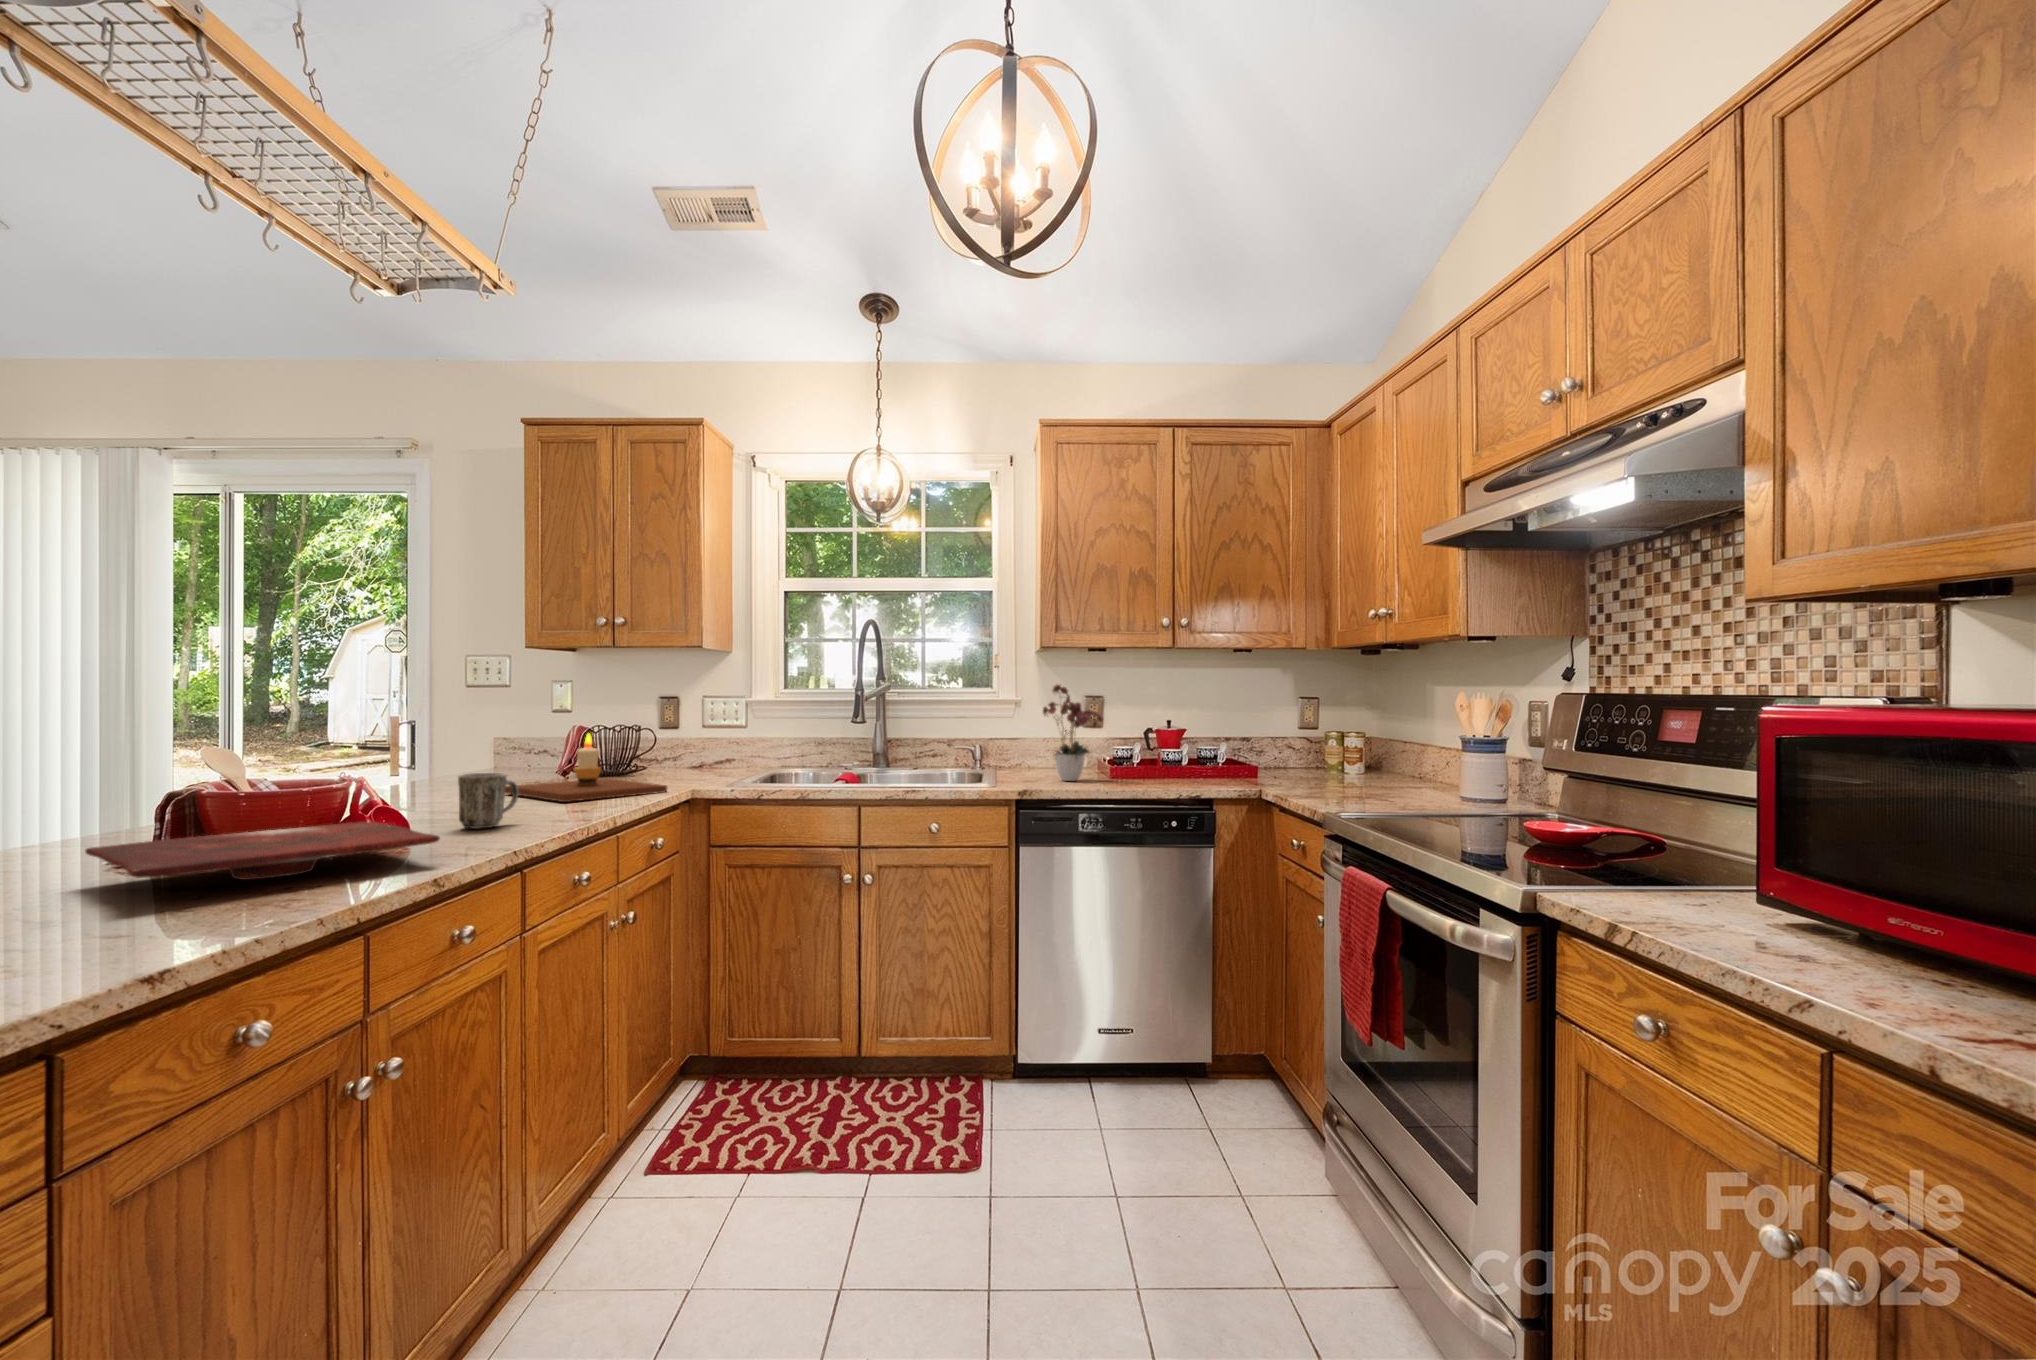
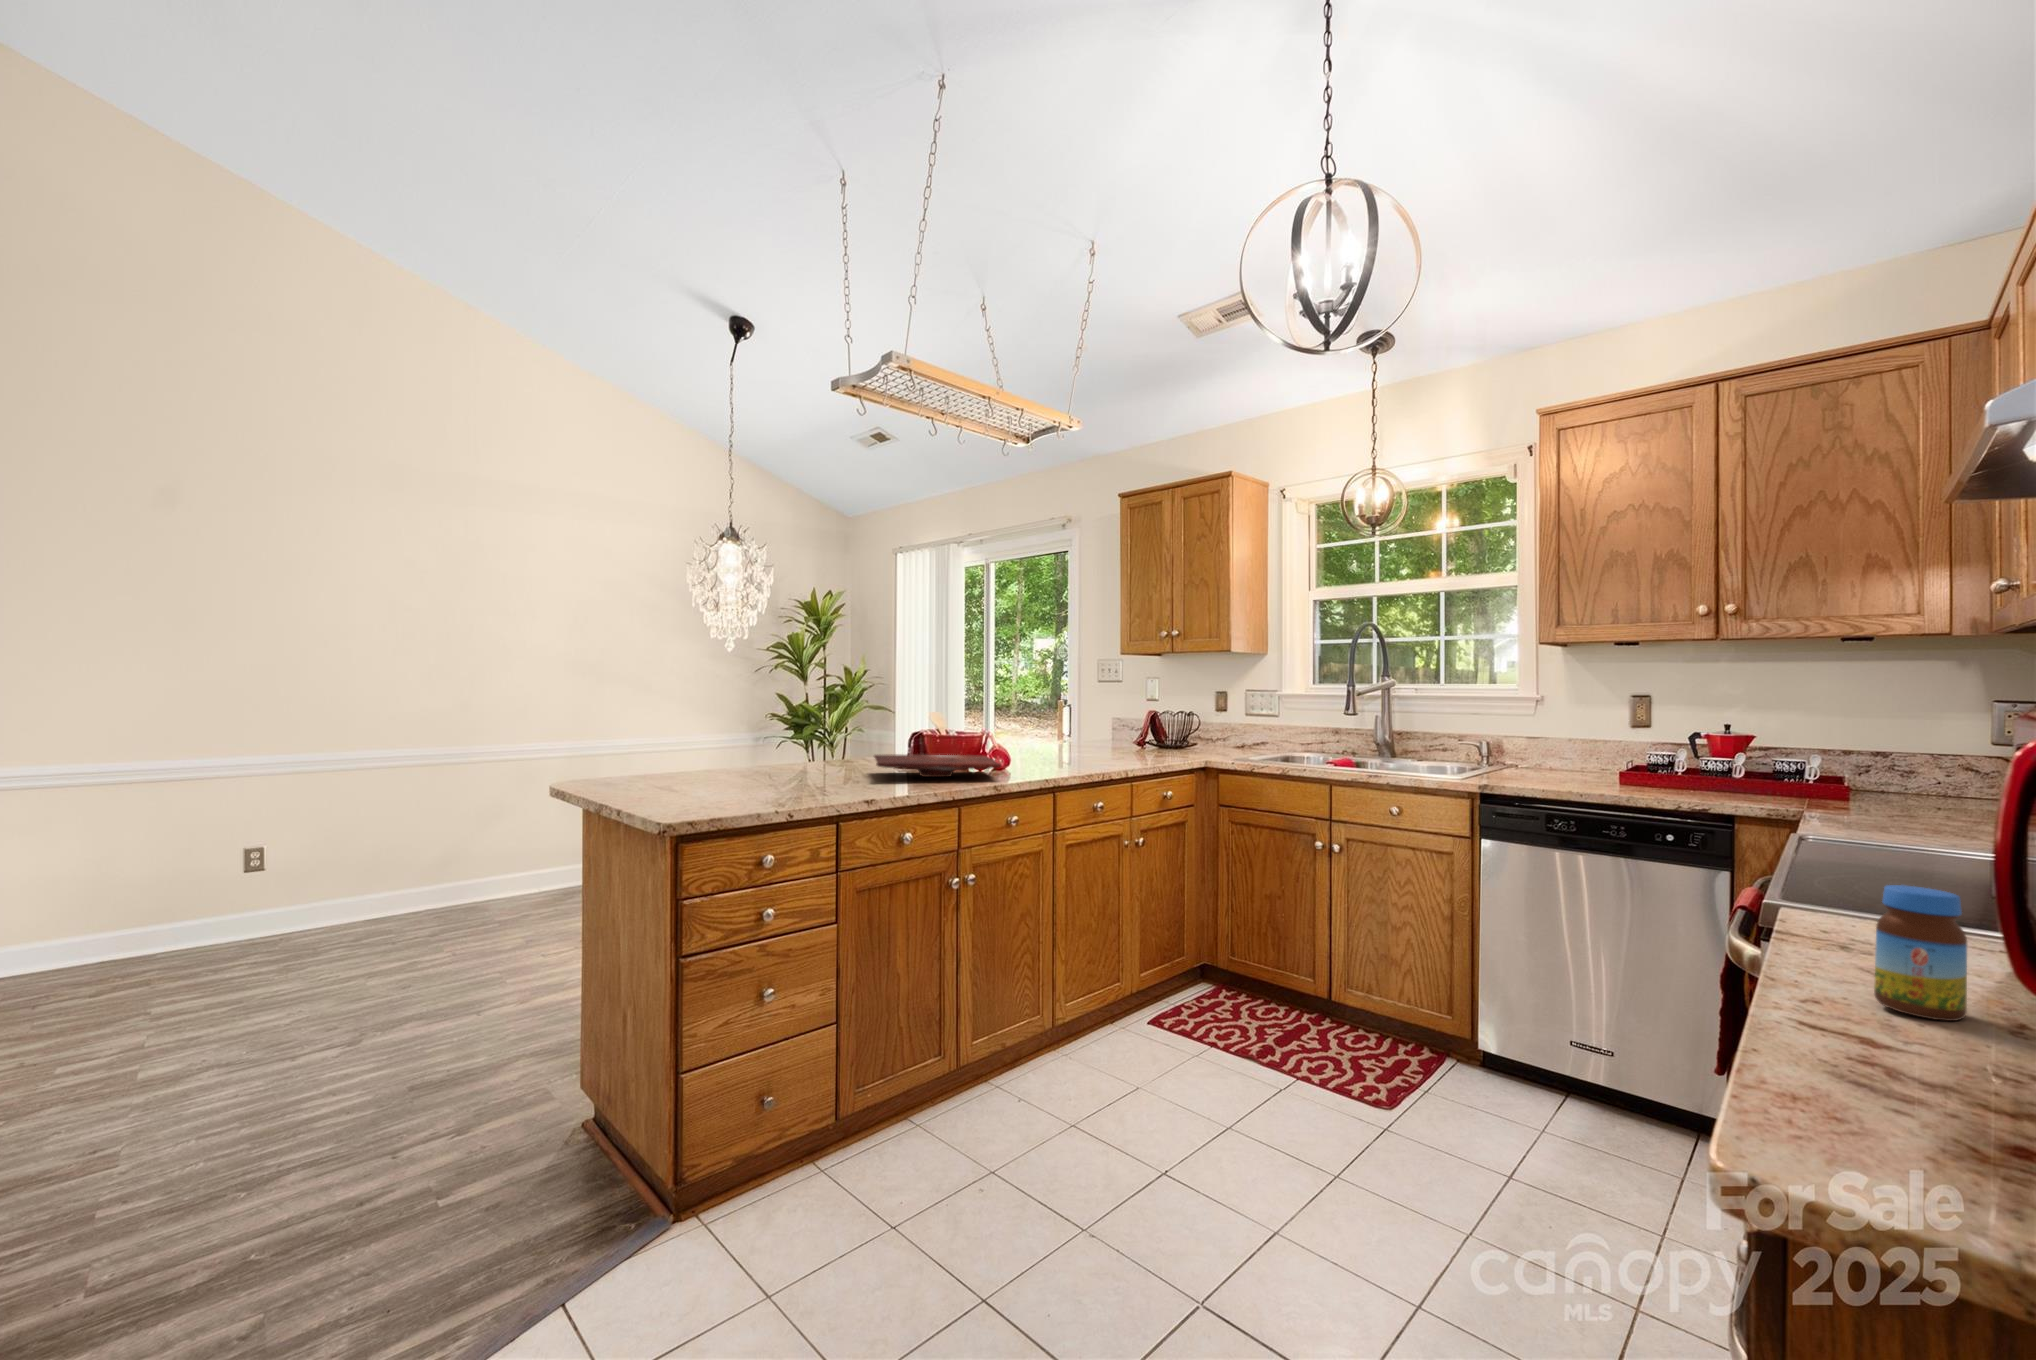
flower arrangement: present [1043,685,1103,781] -> none [1533,676,1616,783]
candle: present [505,733,667,802] -> none [1088,714,1186,761]
mug: present [458,773,519,829] -> none [1035,734,1069,768]
jar: none [1829,879,1910,1003] -> present [1874,885,1967,1021]

